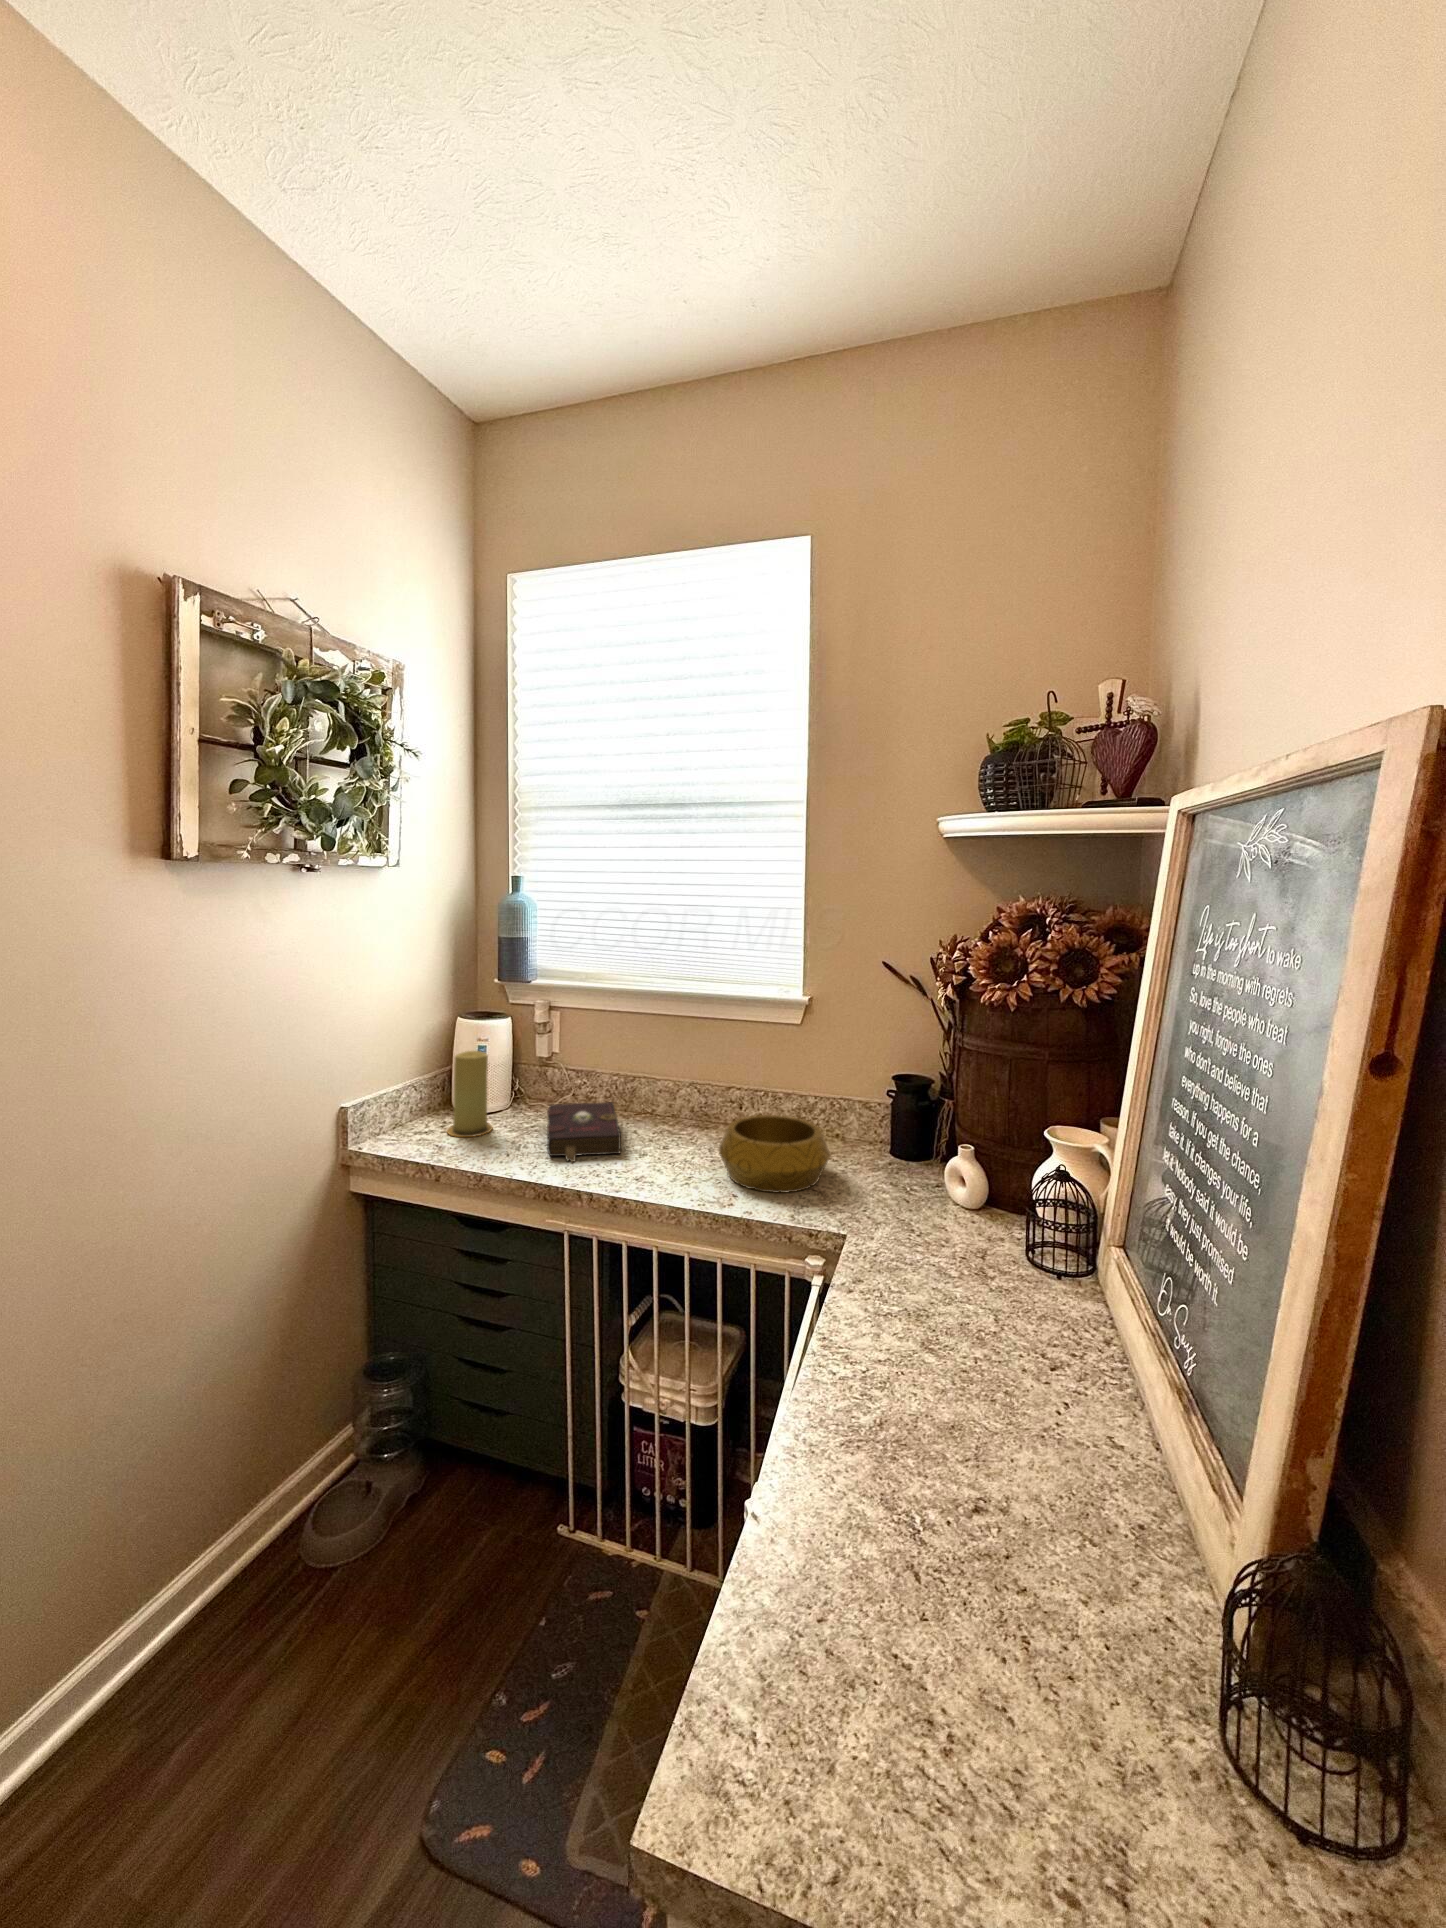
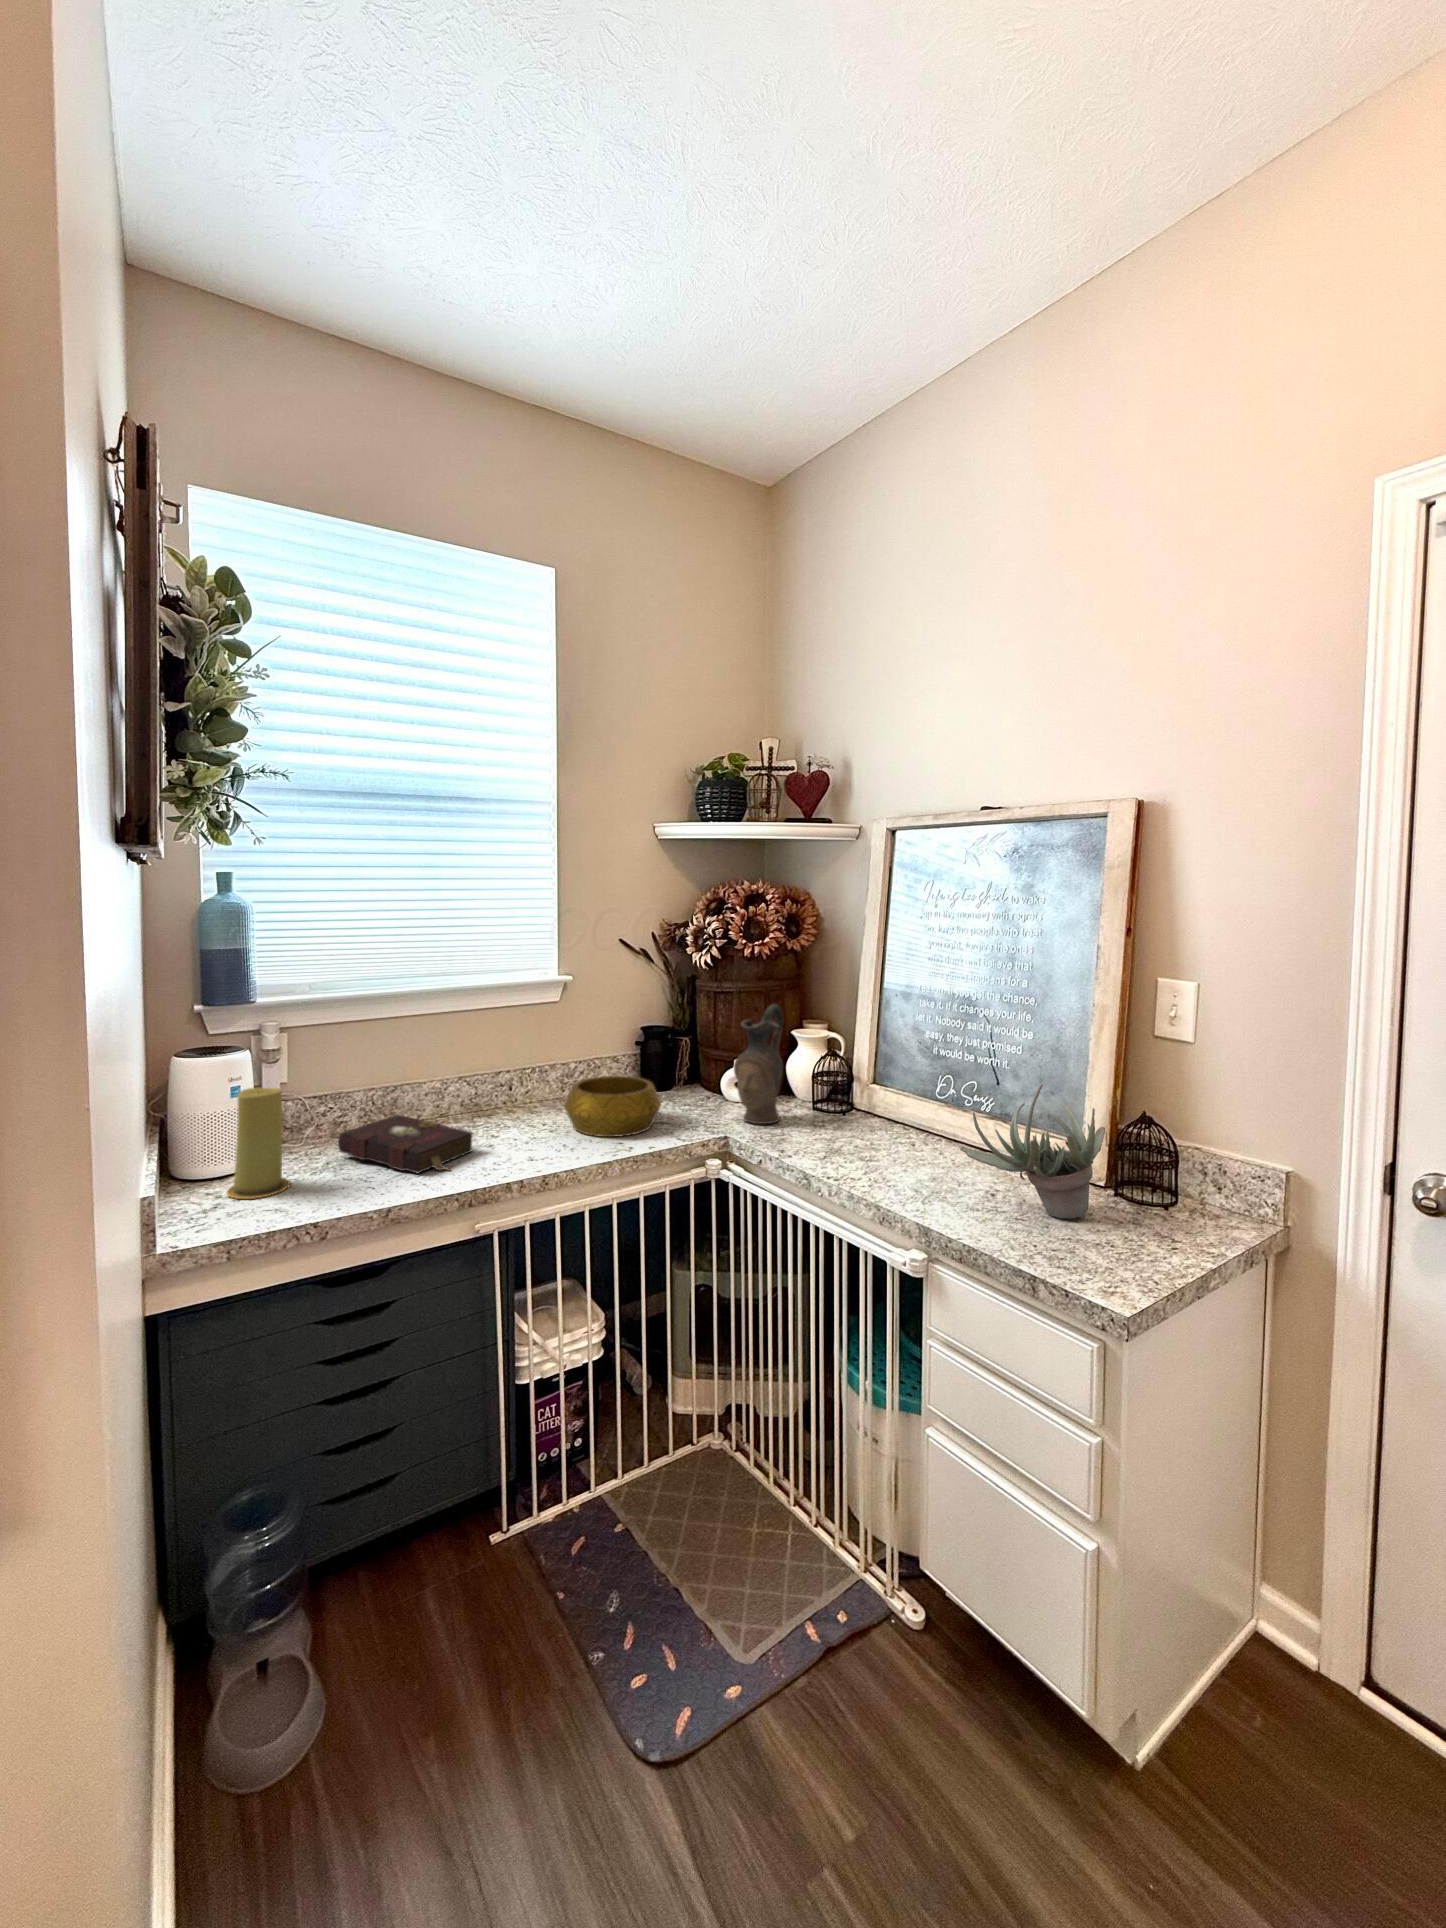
ceramic pitcher: none [883,1077,984,1244] -> present [734,1004,783,1124]
succulent plant: none [841,1330,1084,1673] -> present [960,1085,1105,1218]

